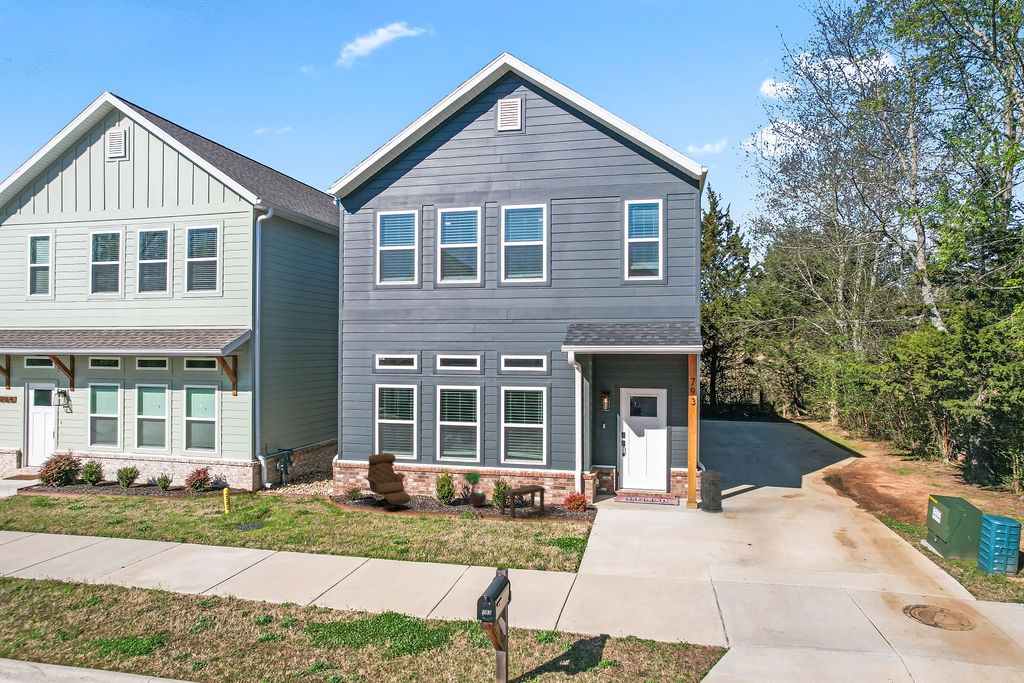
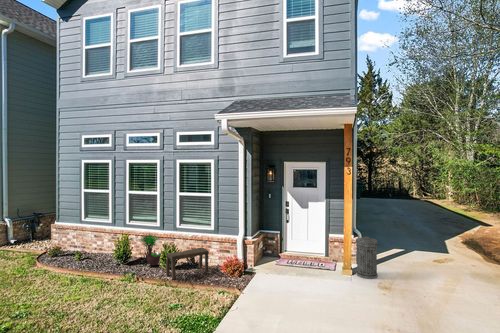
lounge chair: present [366,454,411,511] -> none [63,218,101,269]

